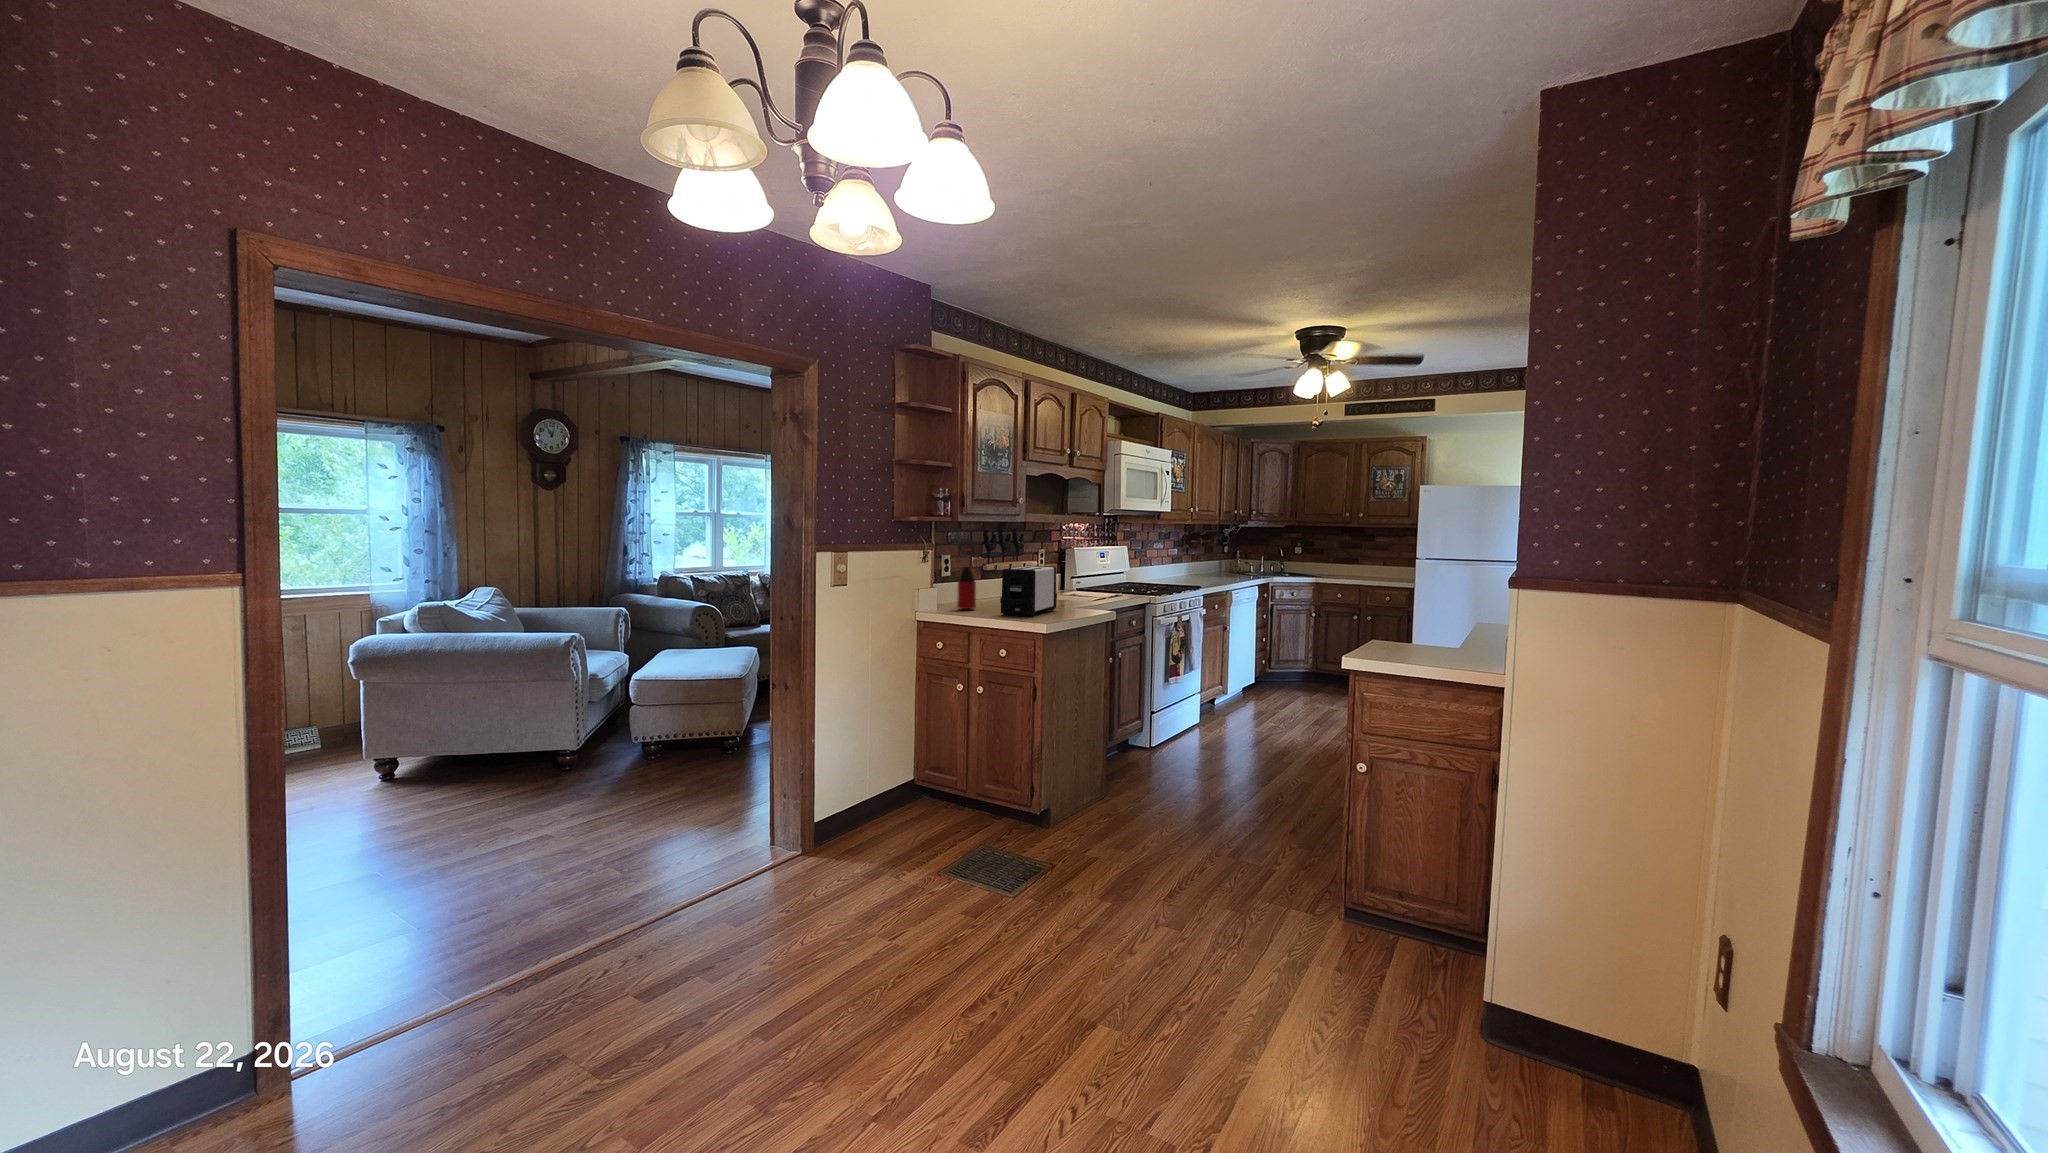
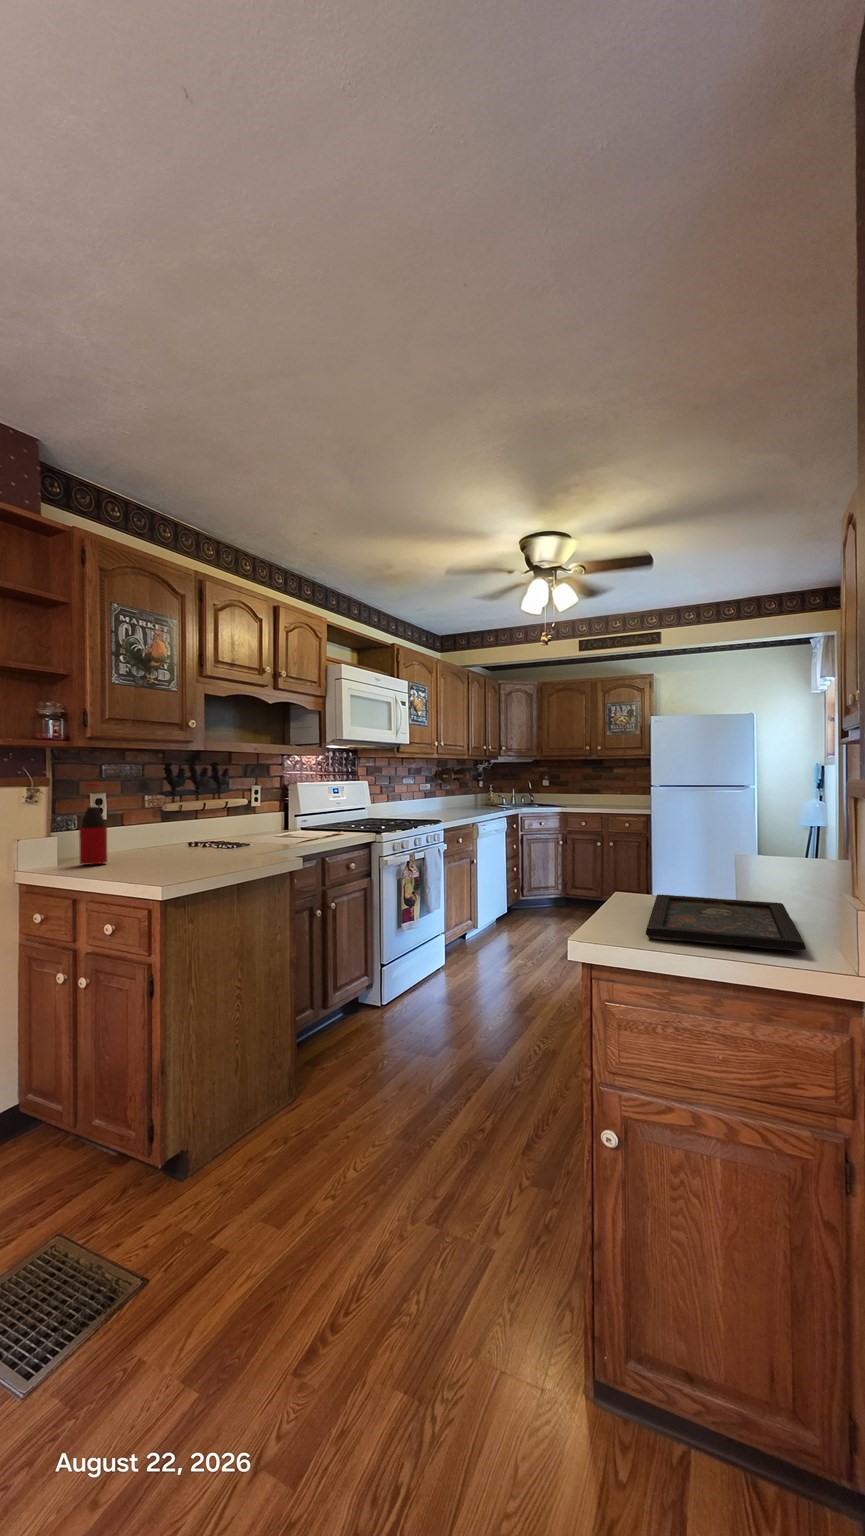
toaster: present [1000,566,1057,617] -> none [118,803,220,874]
tray: none [1384,638,1478,663] -> present [646,894,806,951]

